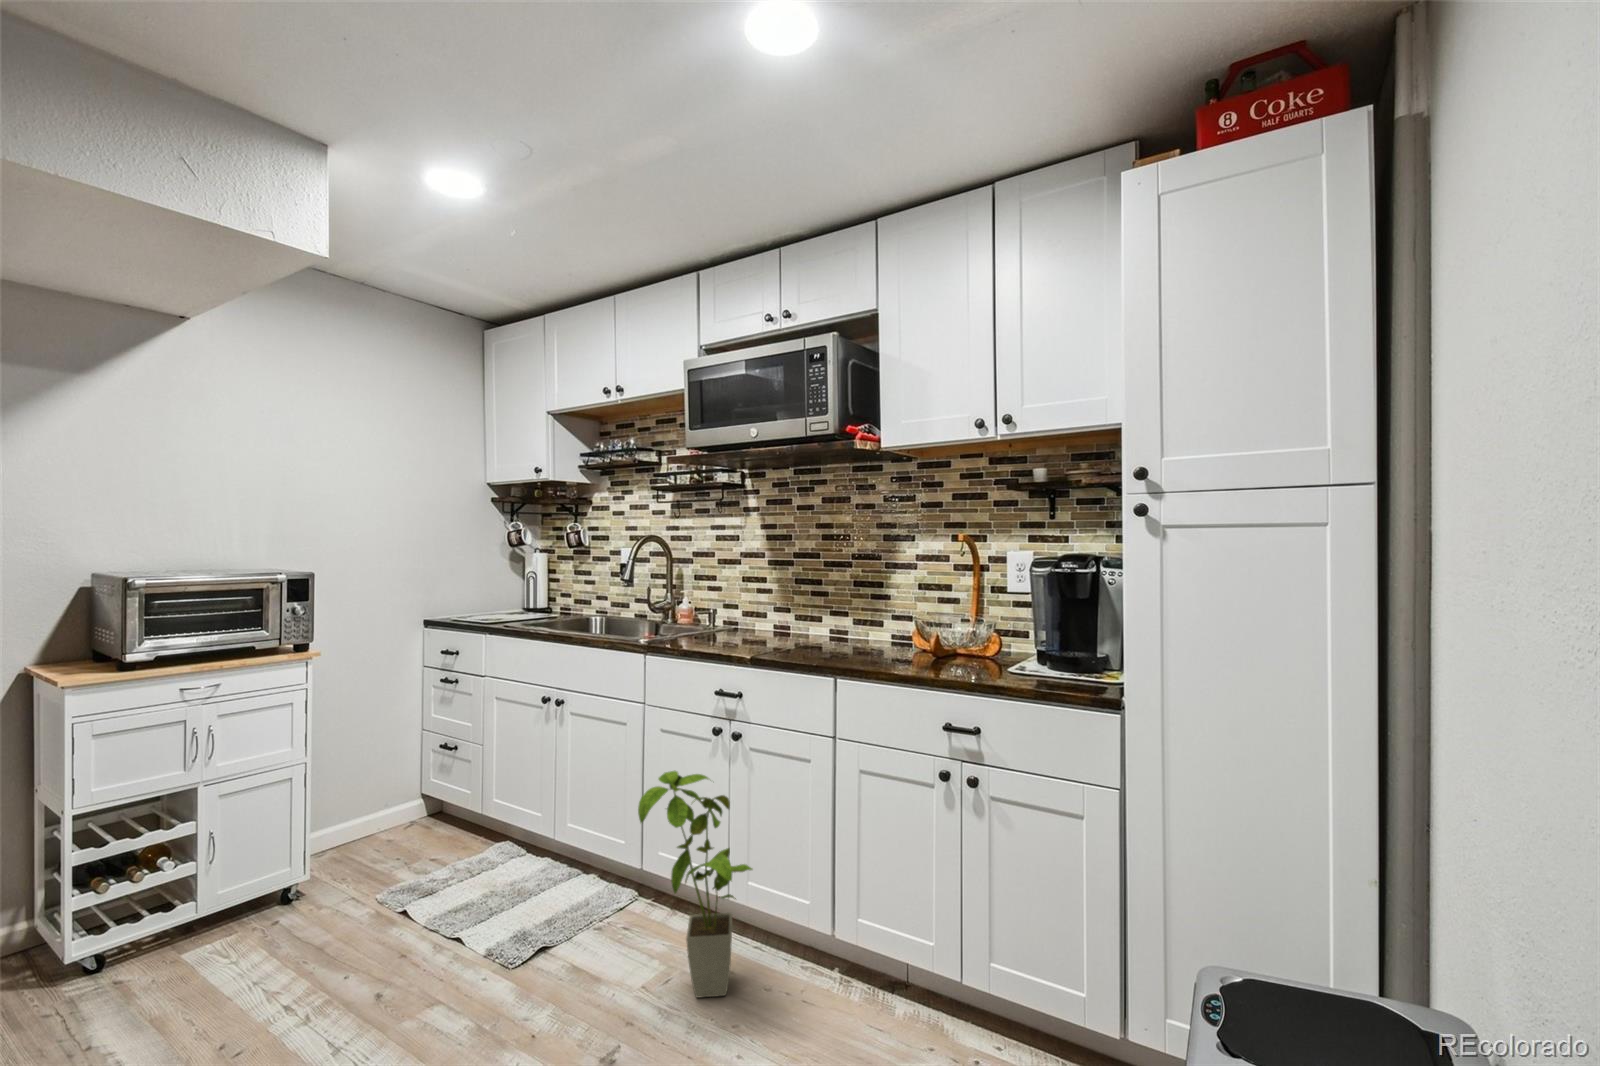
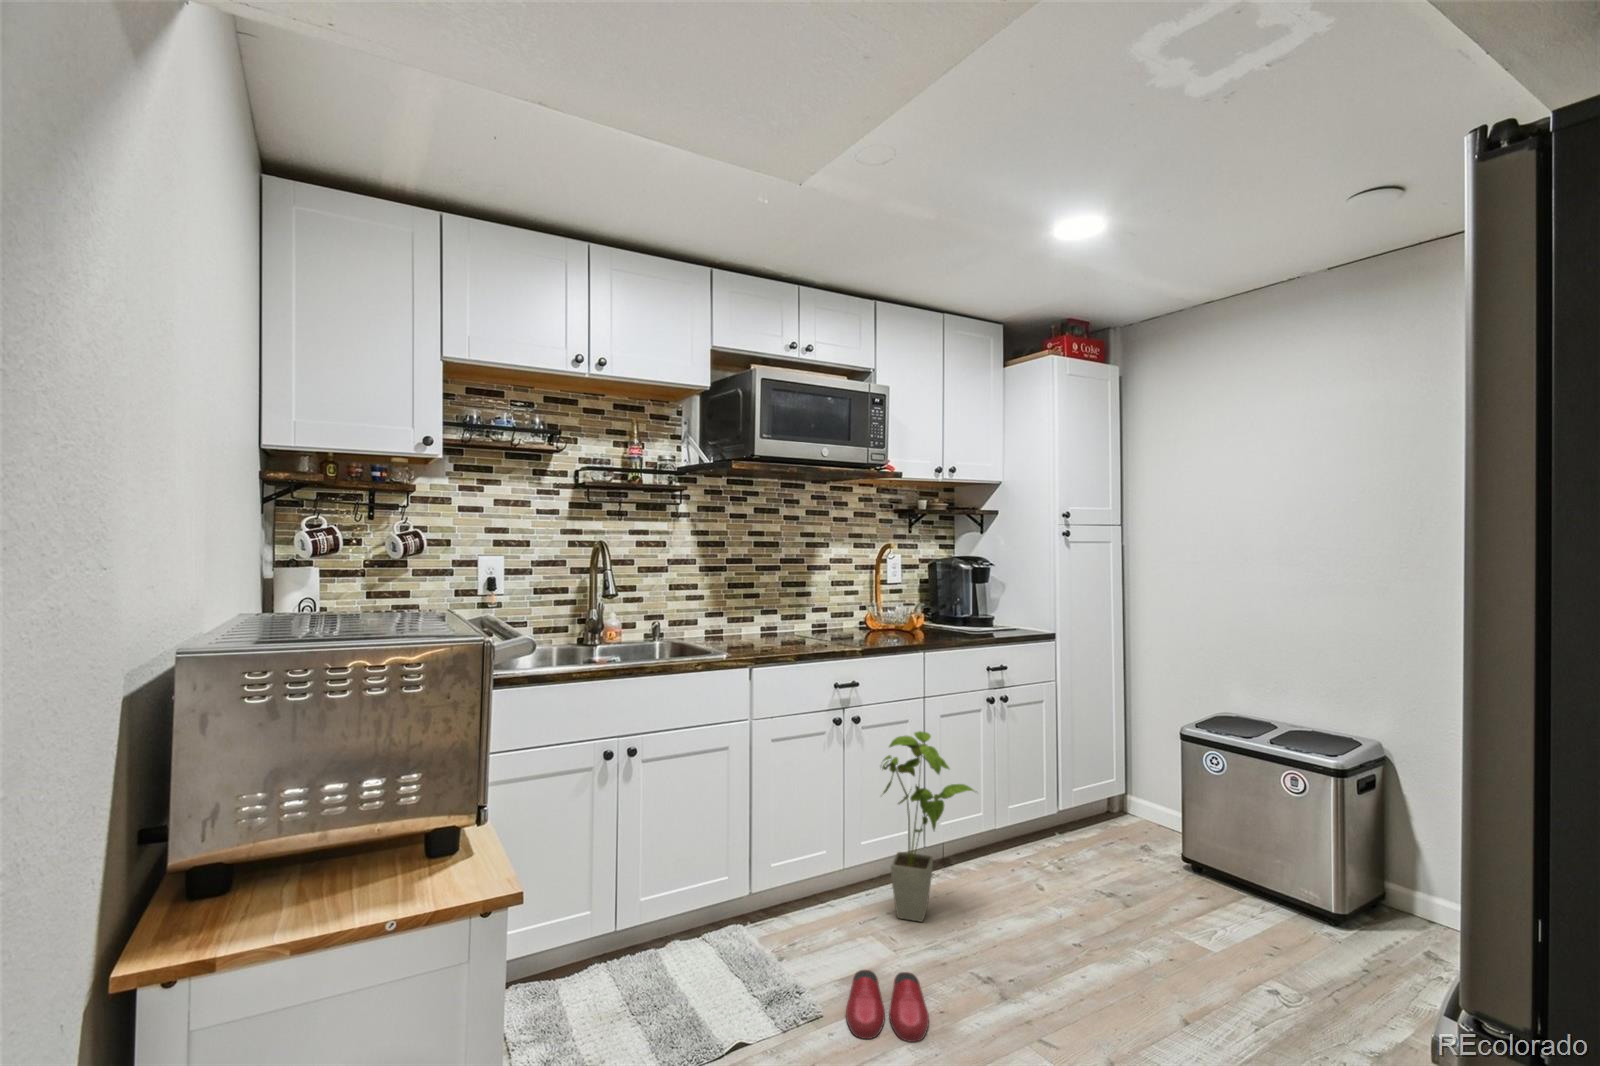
slippers: none [453,966,558,1035] -> present [846,970,929,1042]

